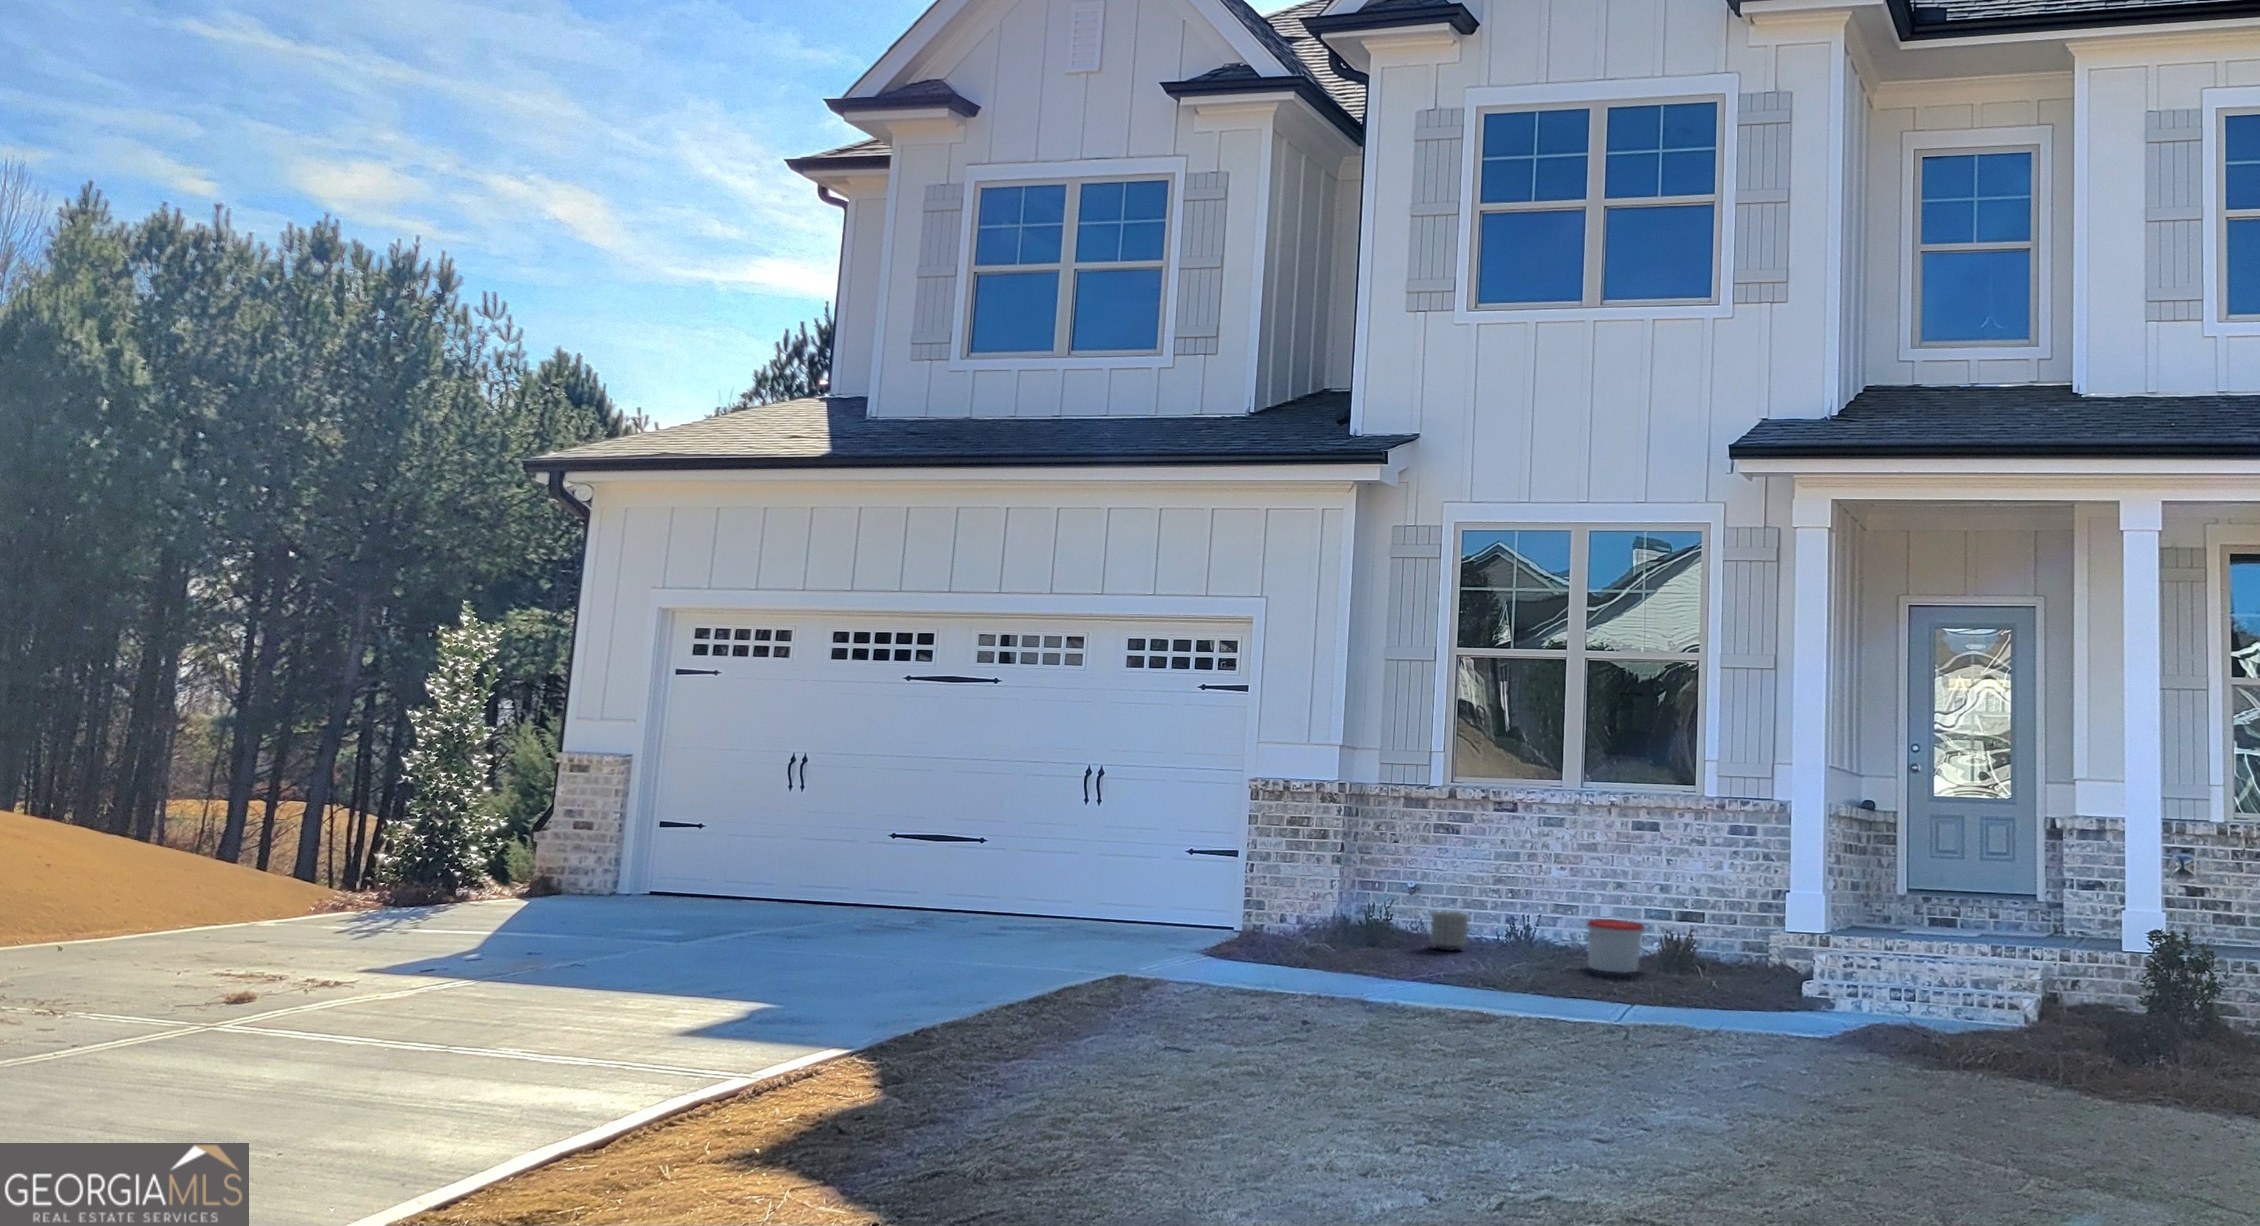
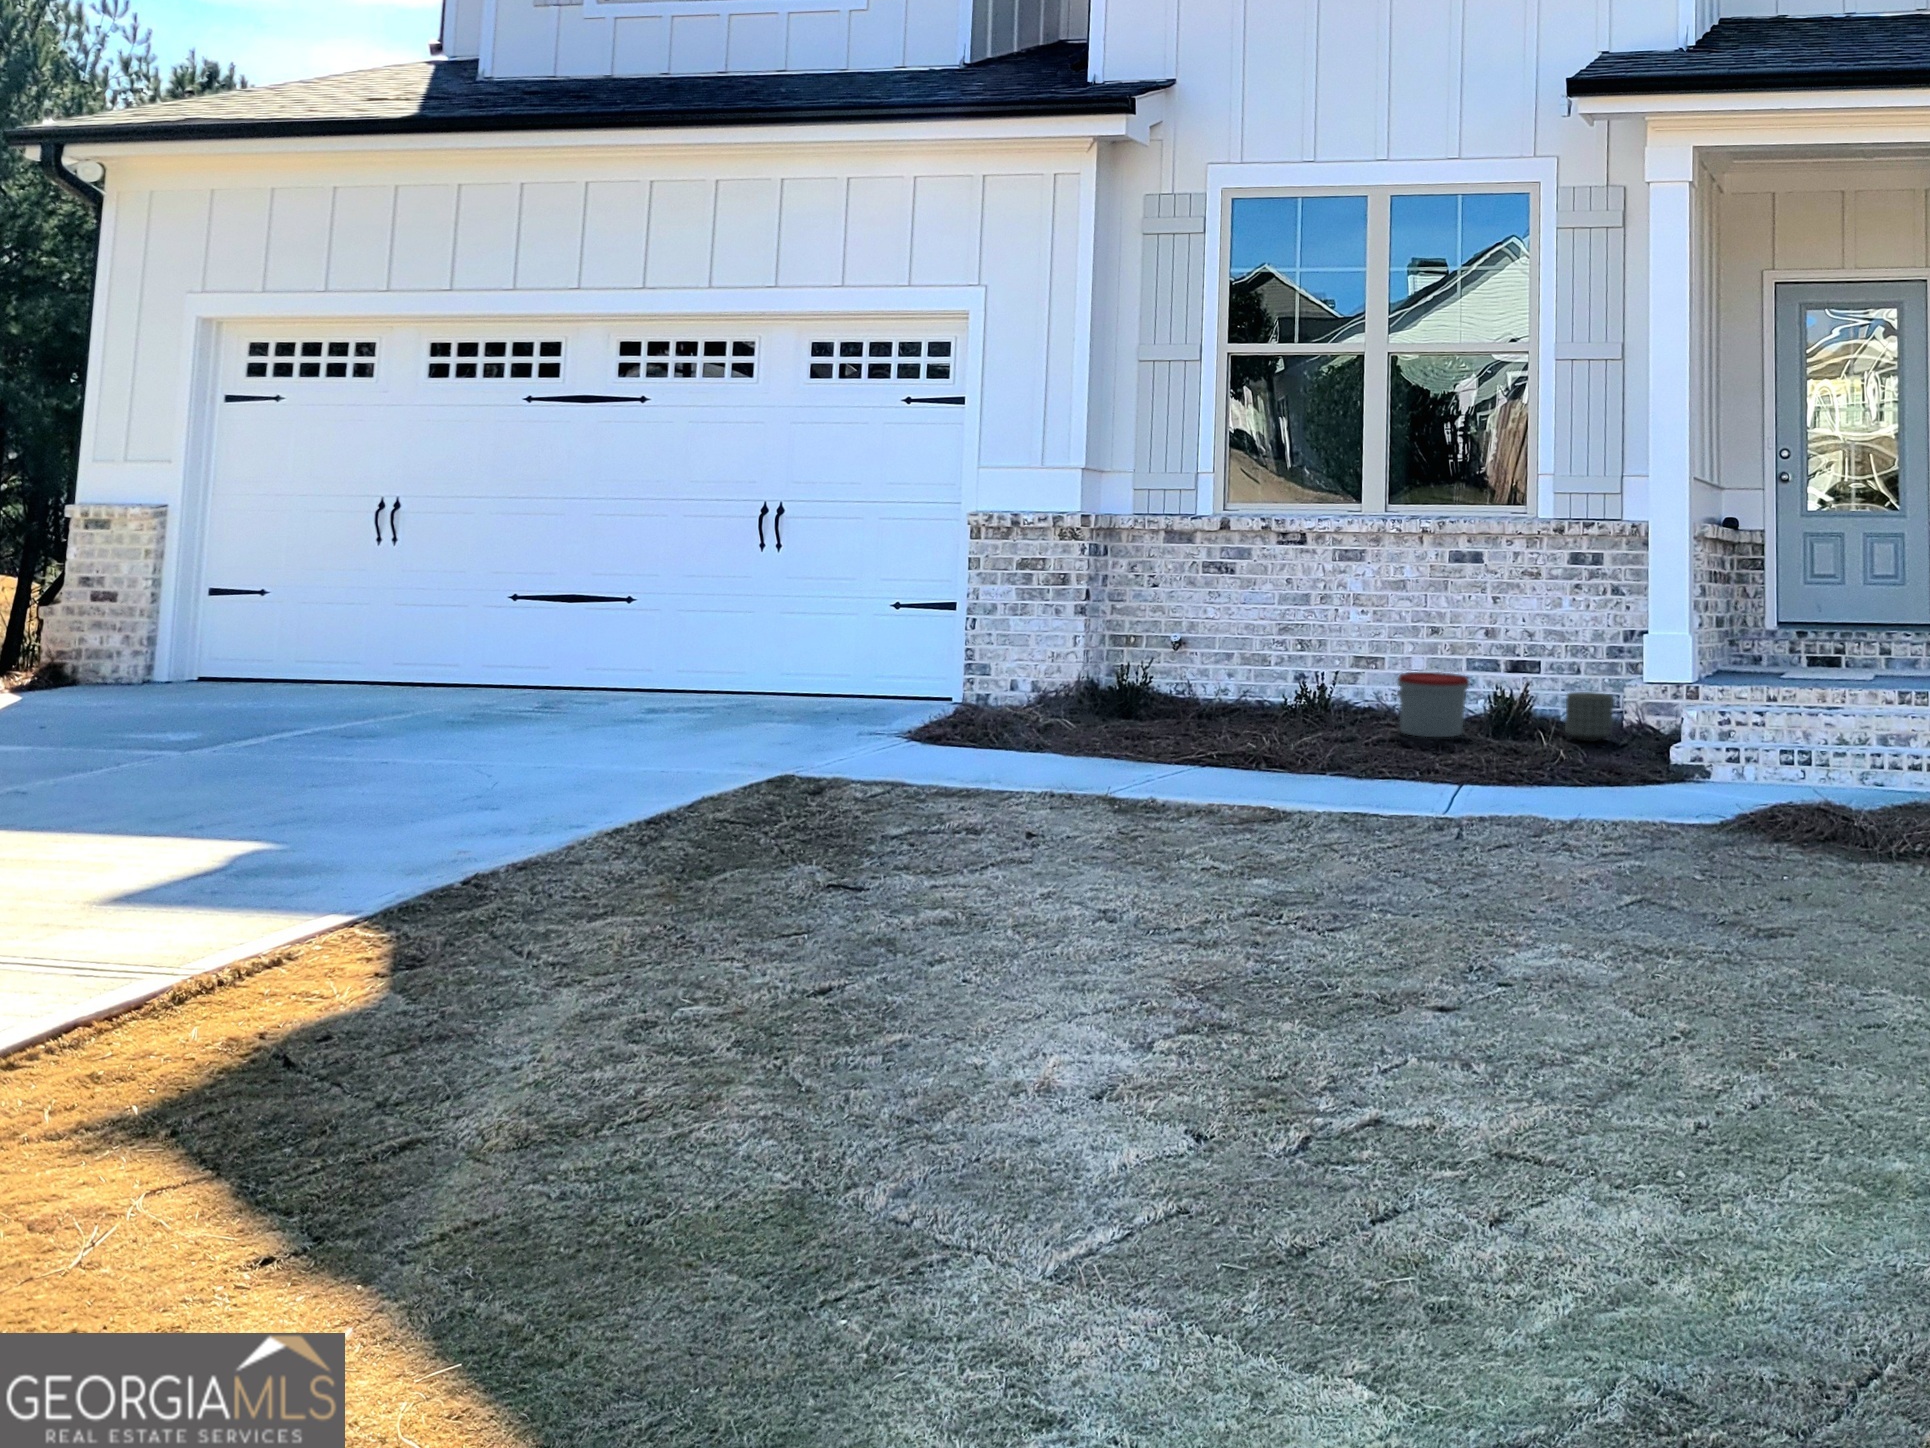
planter: present [1430,912,1468,951] -> present [1565,692,1613,742]

